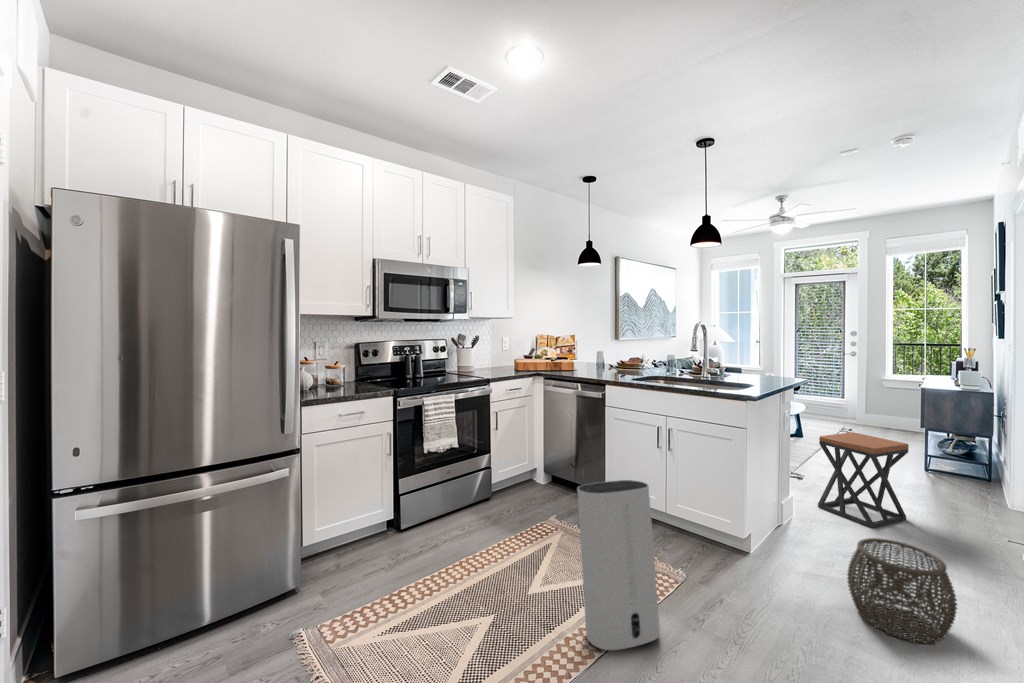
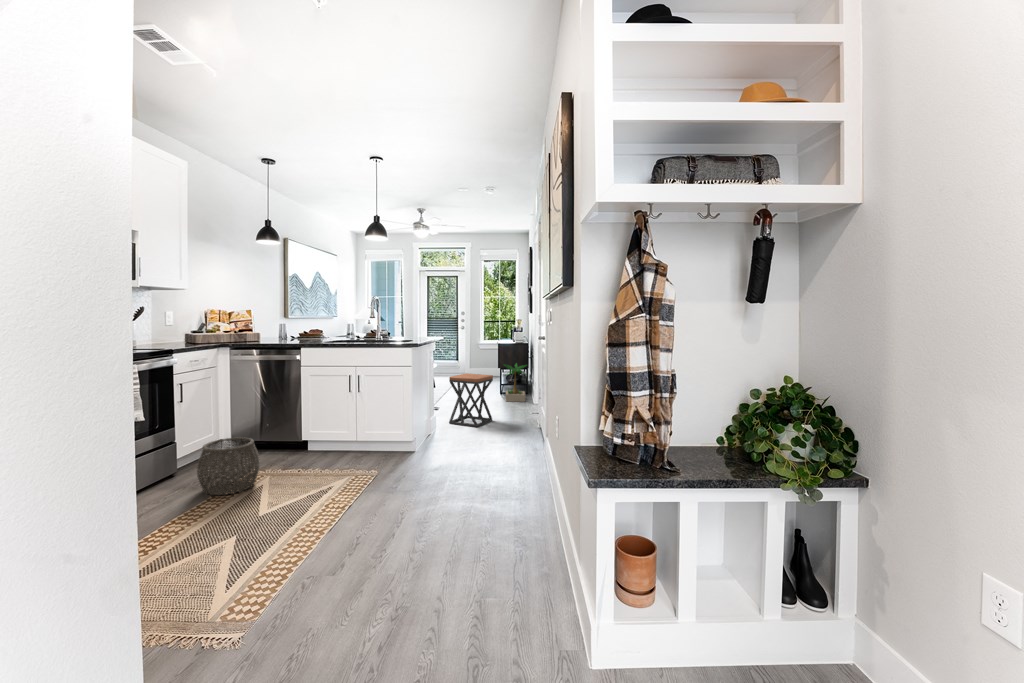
potted plant: none [925,418,998,491] -> present [506,365,525,402]
air purifier: present [577,480,660,650] -> none [310,404,372,518]
woven basket: present [847,538,957,644] -> present [197,437,260,495]

